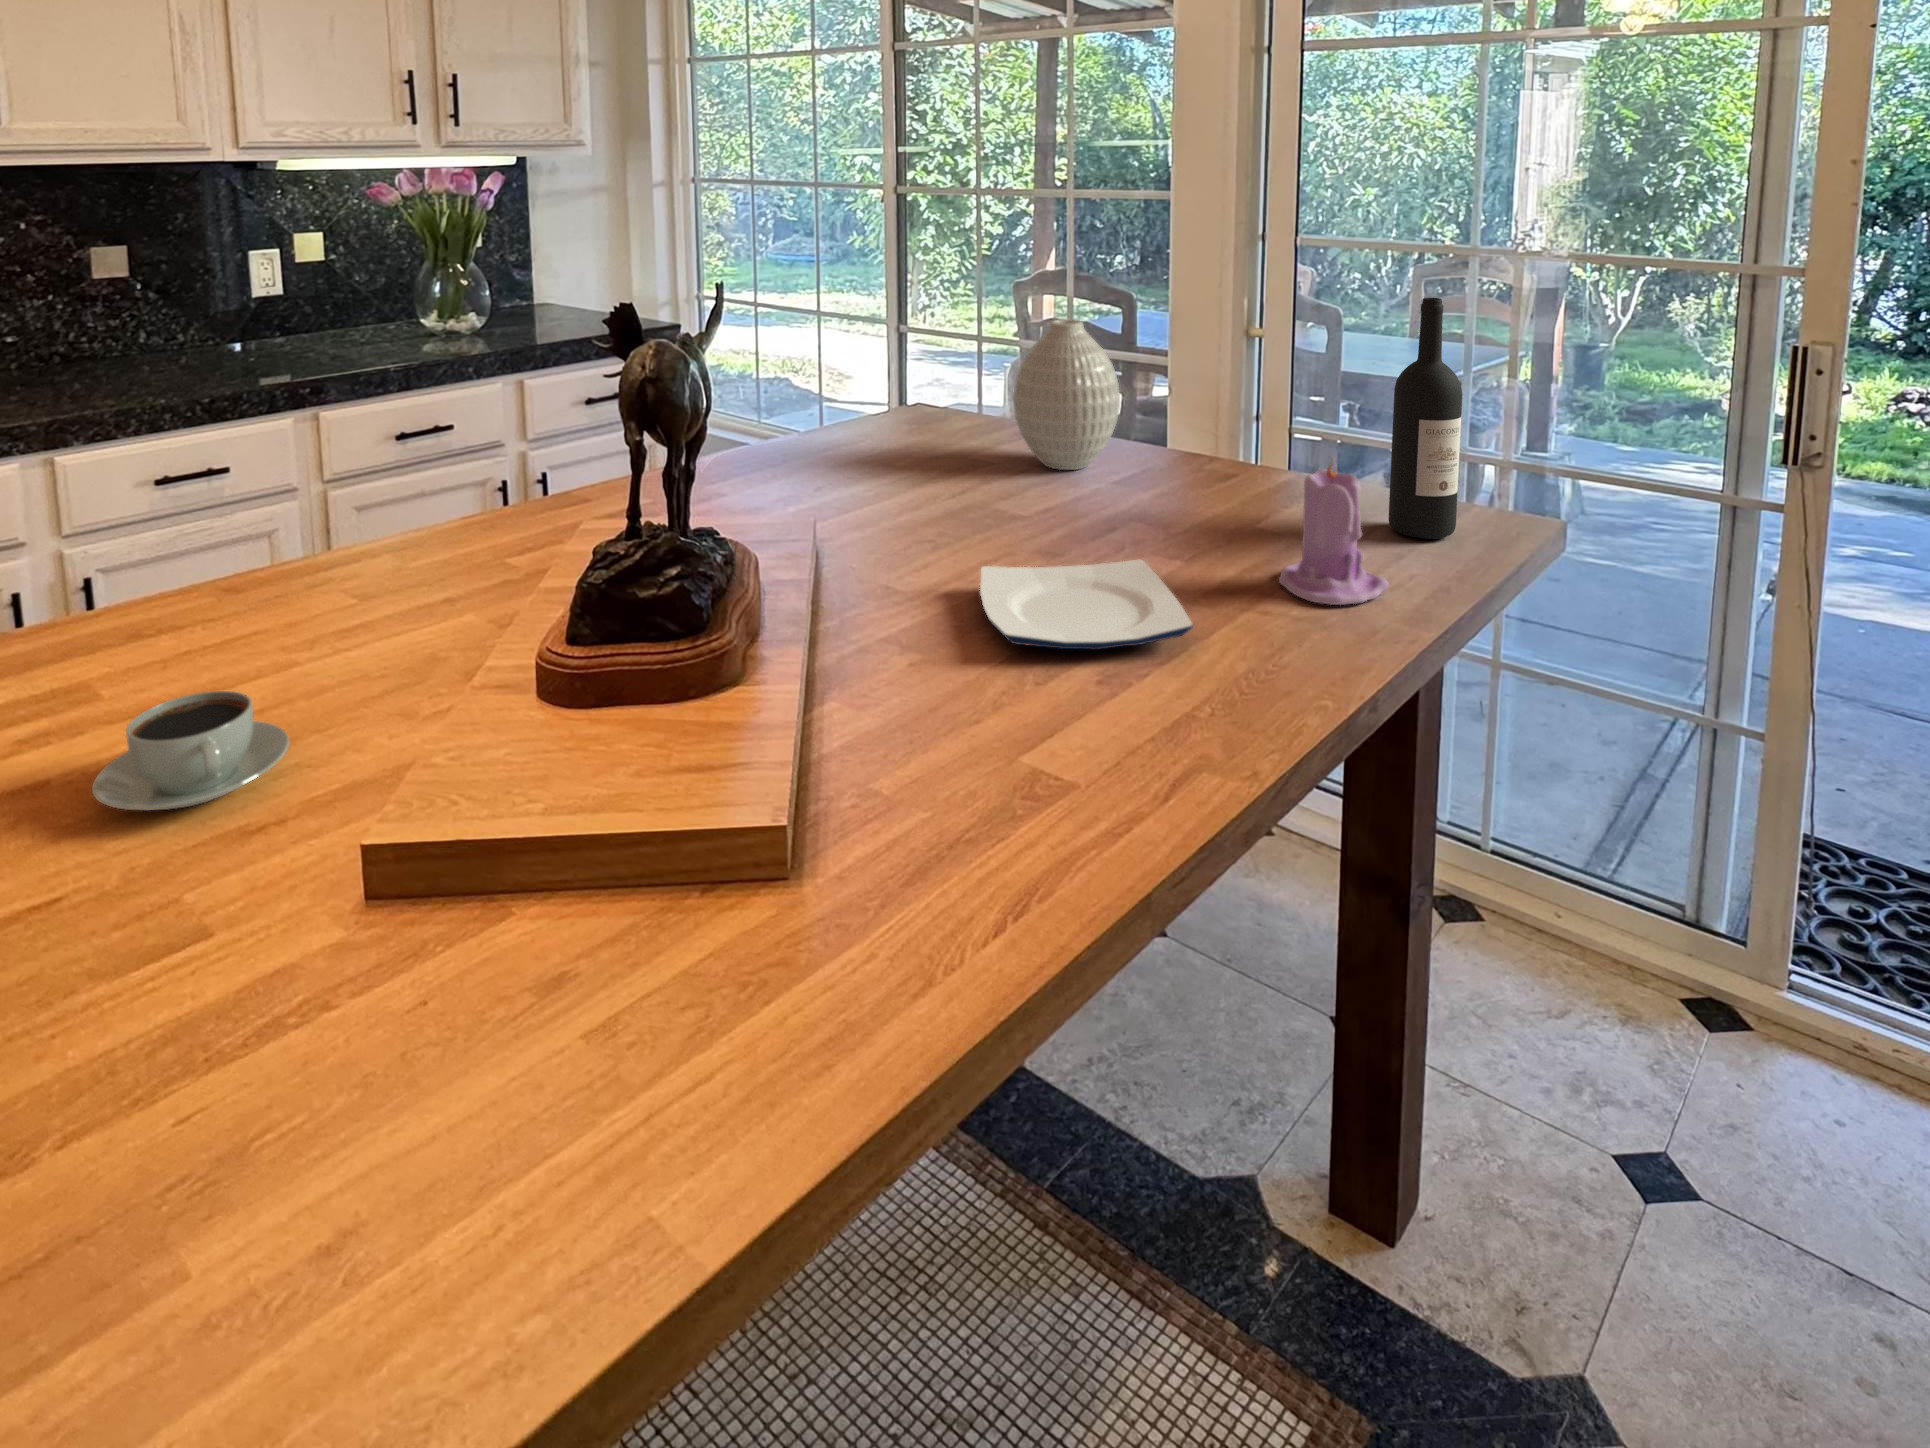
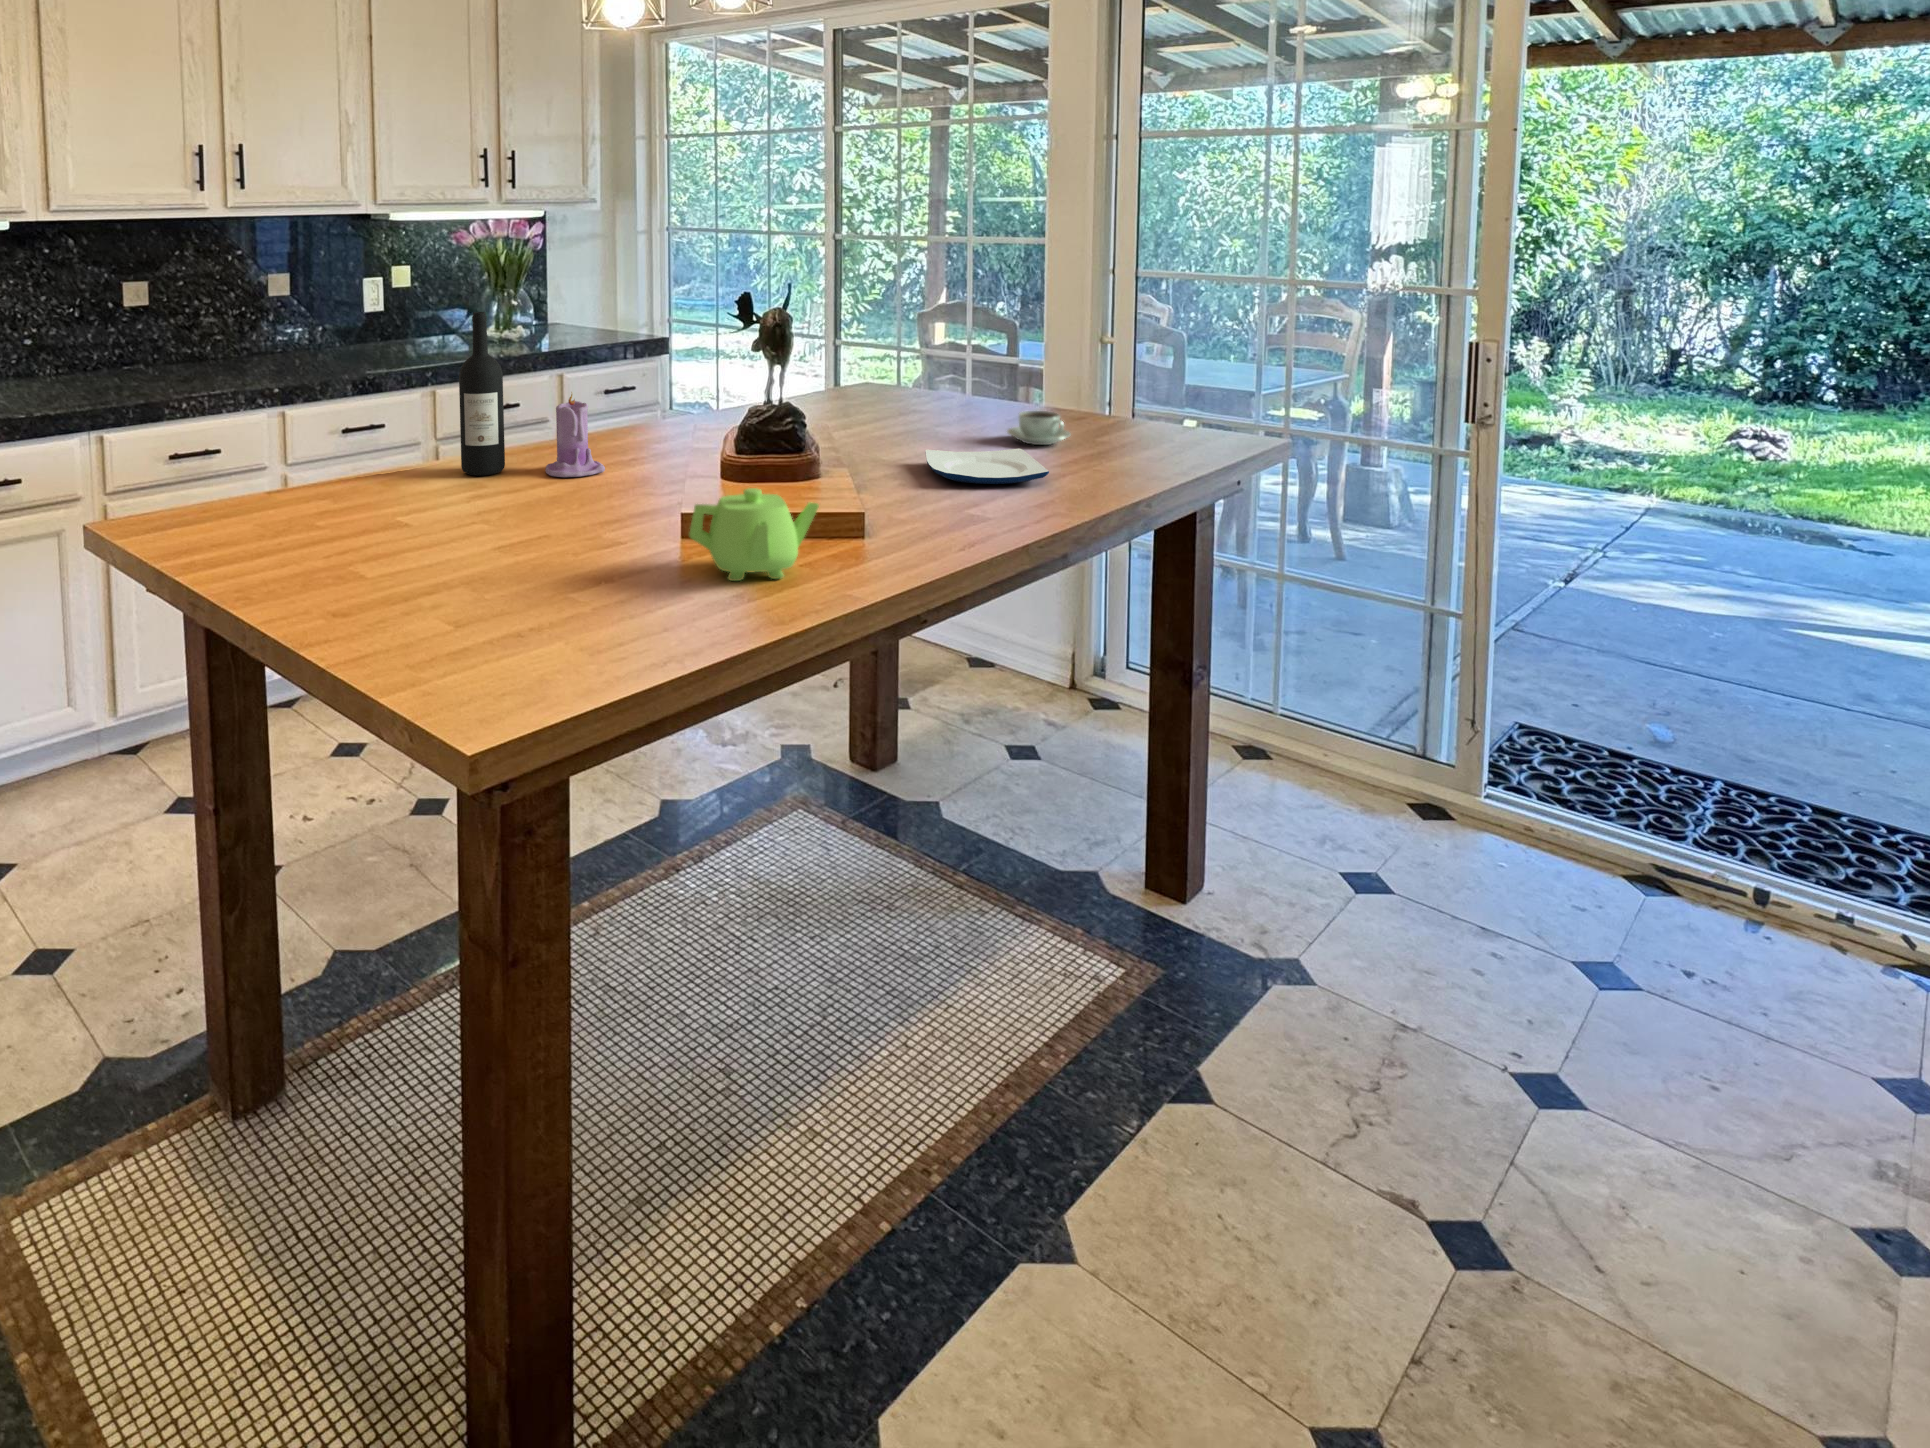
wine bottle: present [1389,298,1462,539] -> present [459,312,505,475]
vase: present [1013,319,1120,470] -> none [935,319,1005,417]
candle: present [1279,463,1388,605] -> present [545,394,605,477]
coffee cup: present [92,691,289,810] -> present [1007,411,1071,445]
teapot: none [316,831,660,1101] -> present [689,488,819,581]

